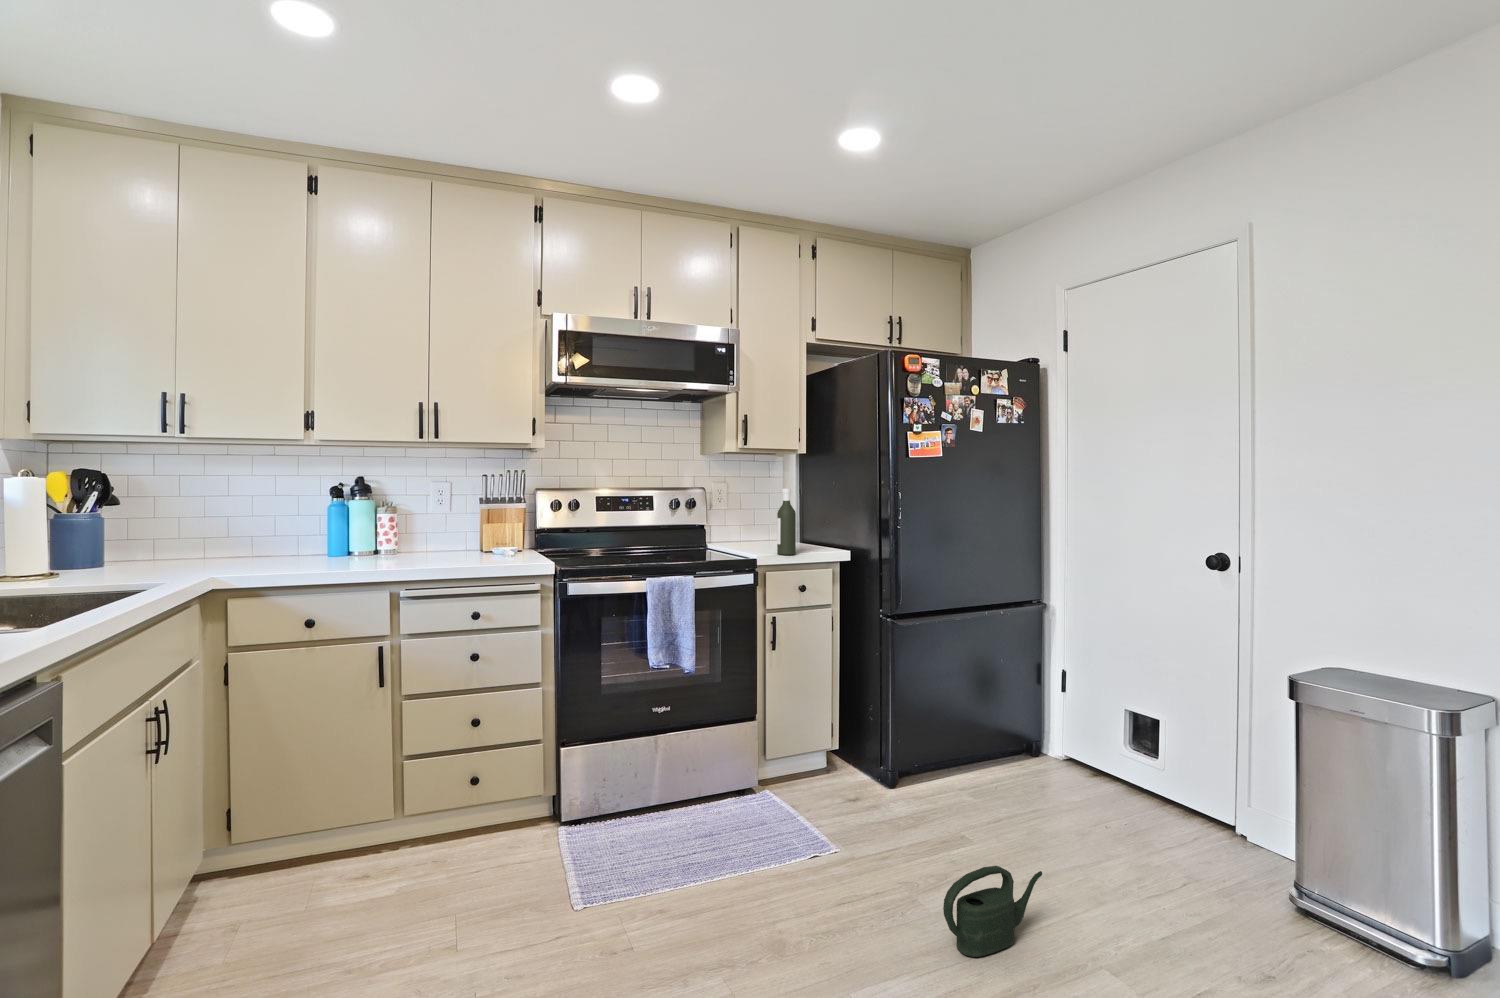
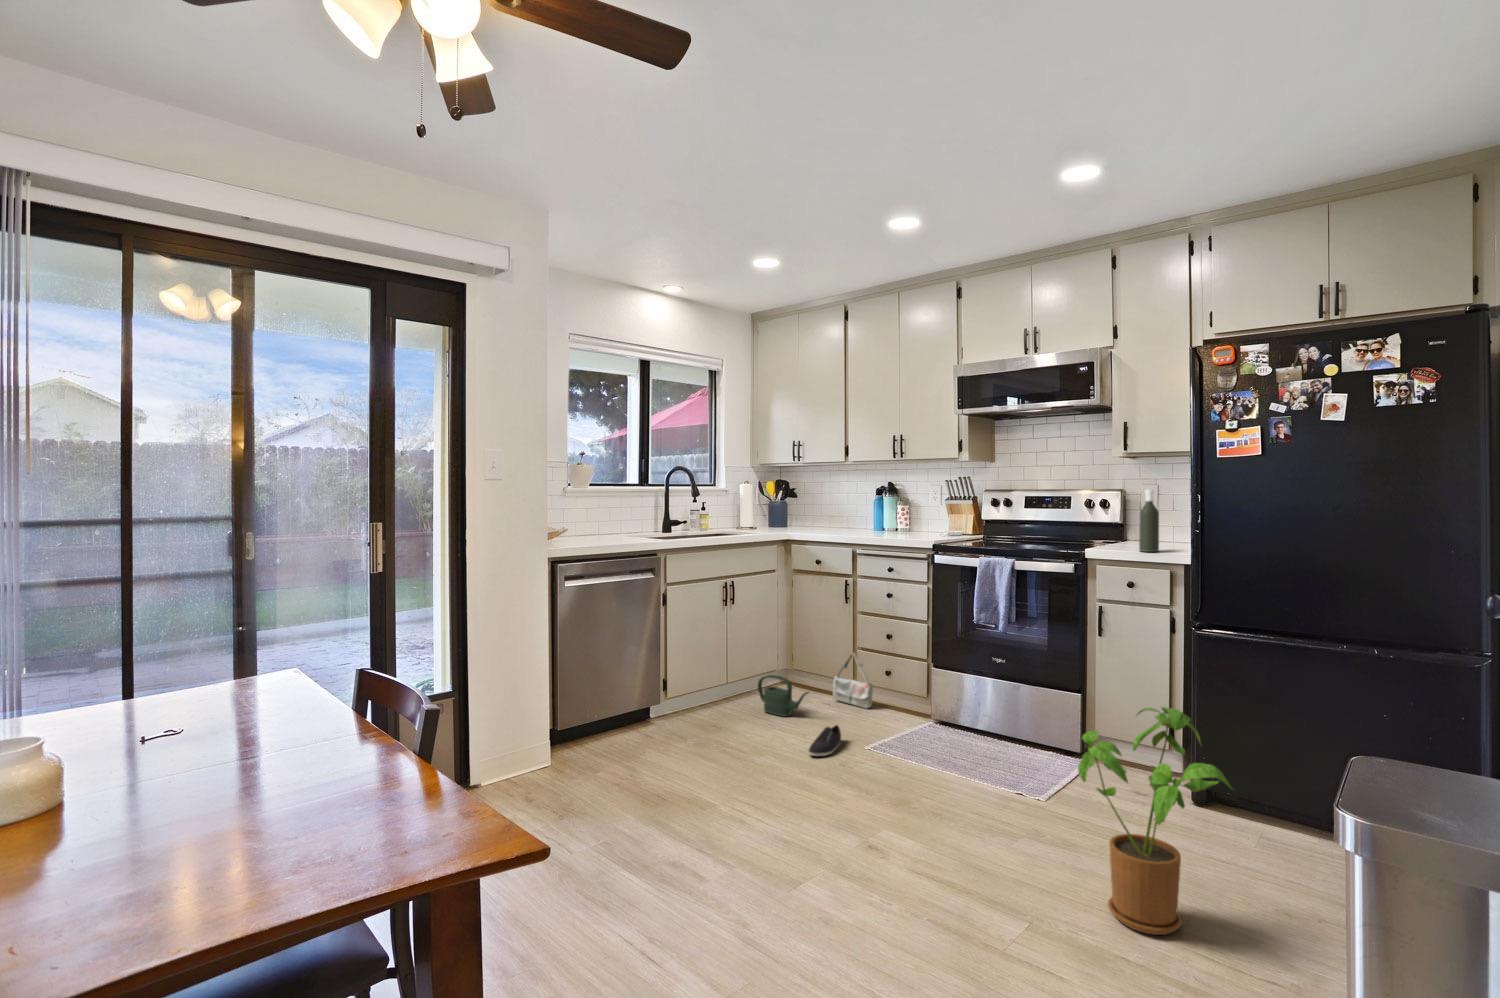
house plant: none [1055,696,1171,919] -> present [1078,707,1232,935]
bag: none [364,771,453,868] -> present [833,653,873,709]
watering can: present [943,866,1042,957] -> present [758,675,808,717]
shoe: none [528,896,585,966] -> present [809,725,841,756]

